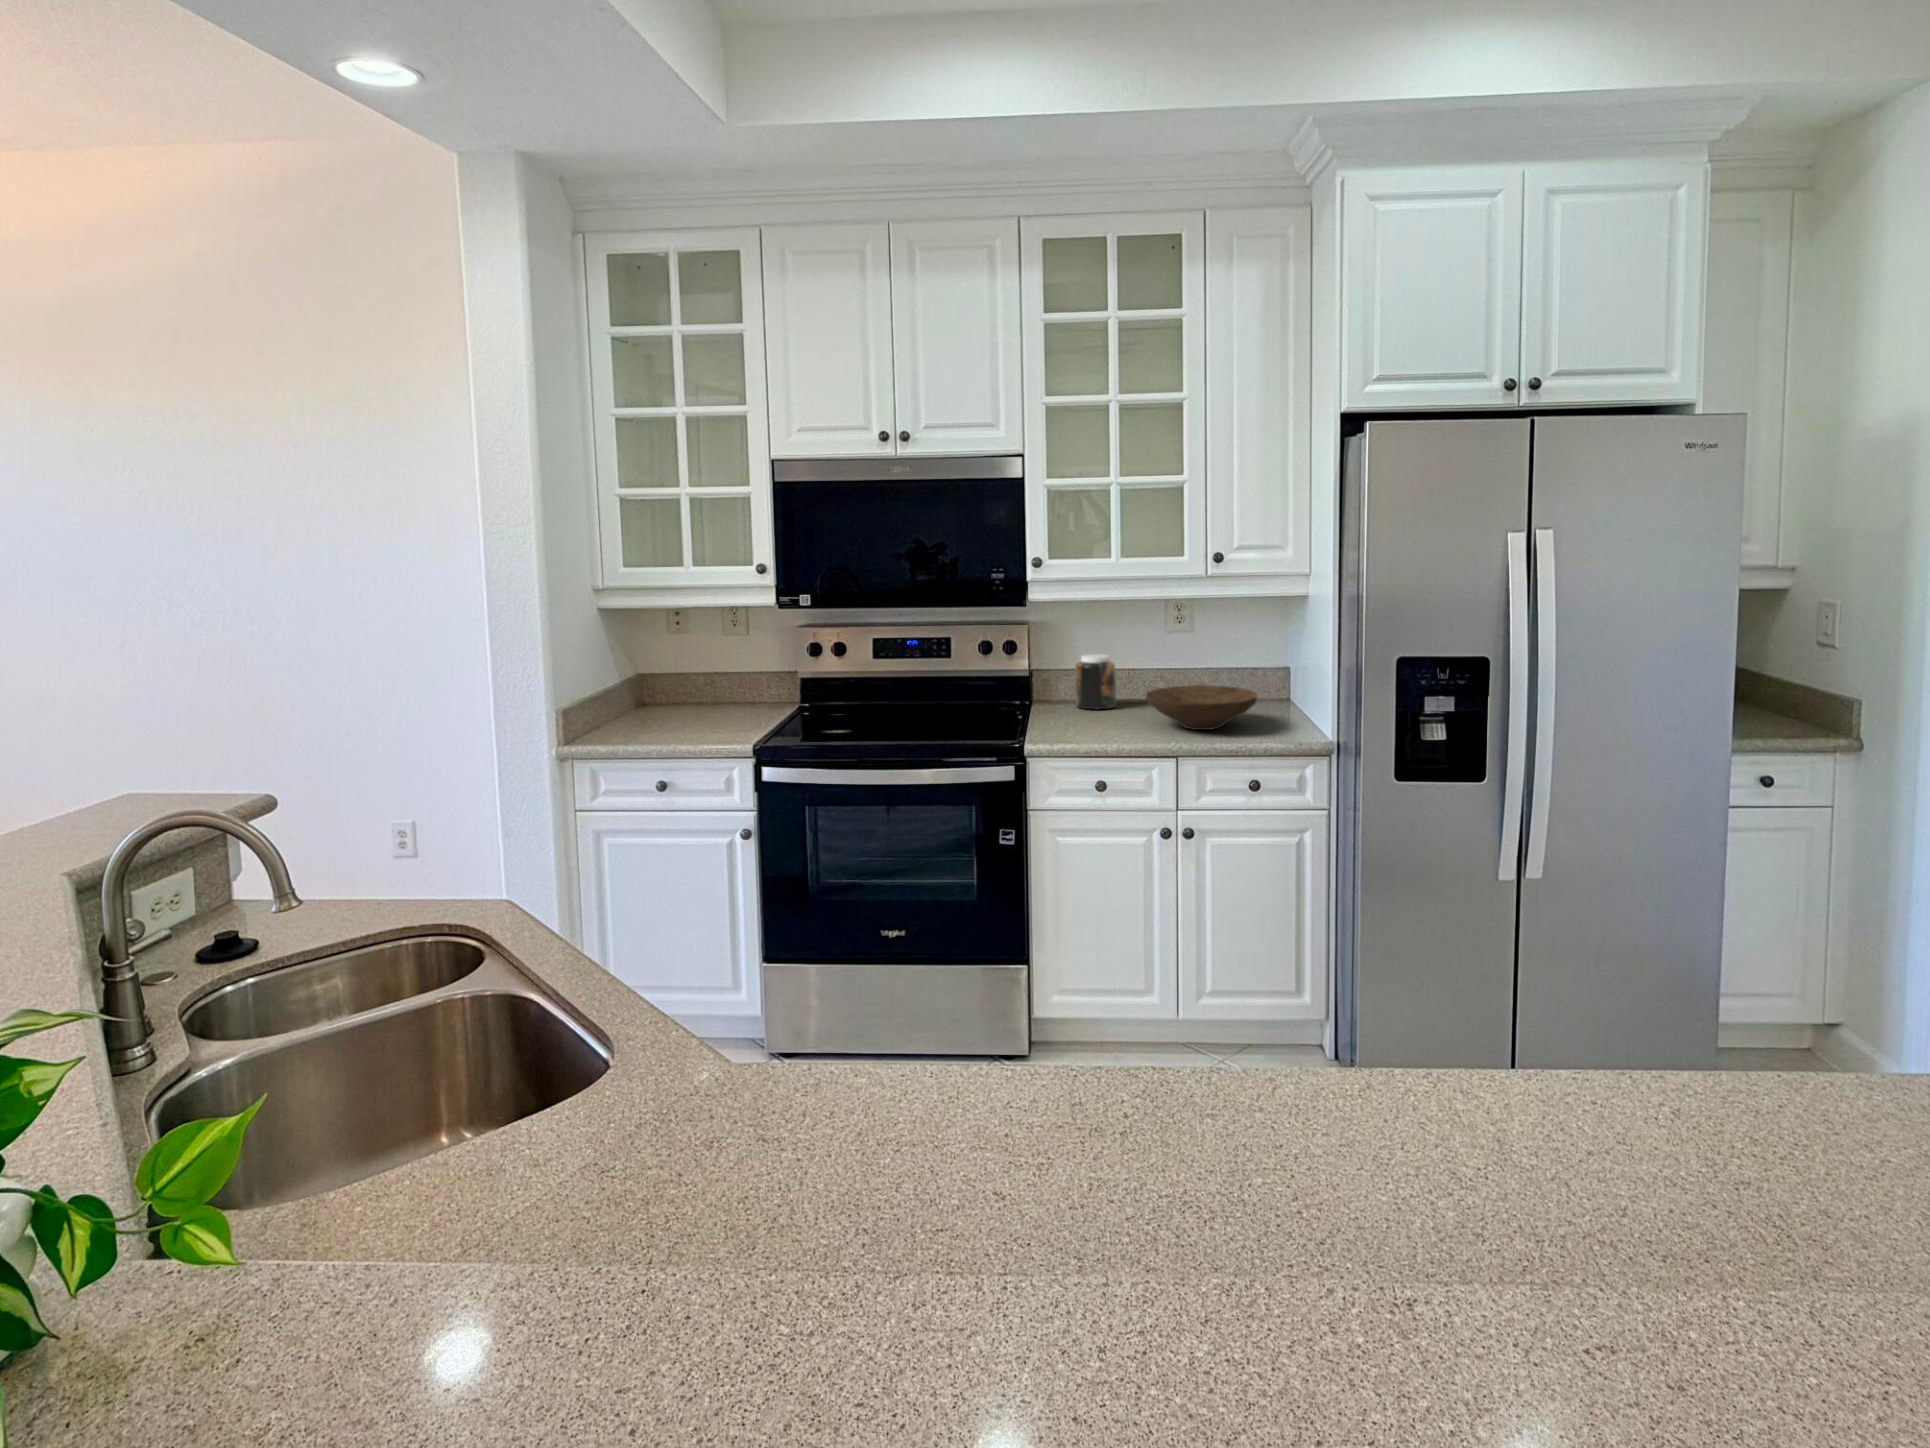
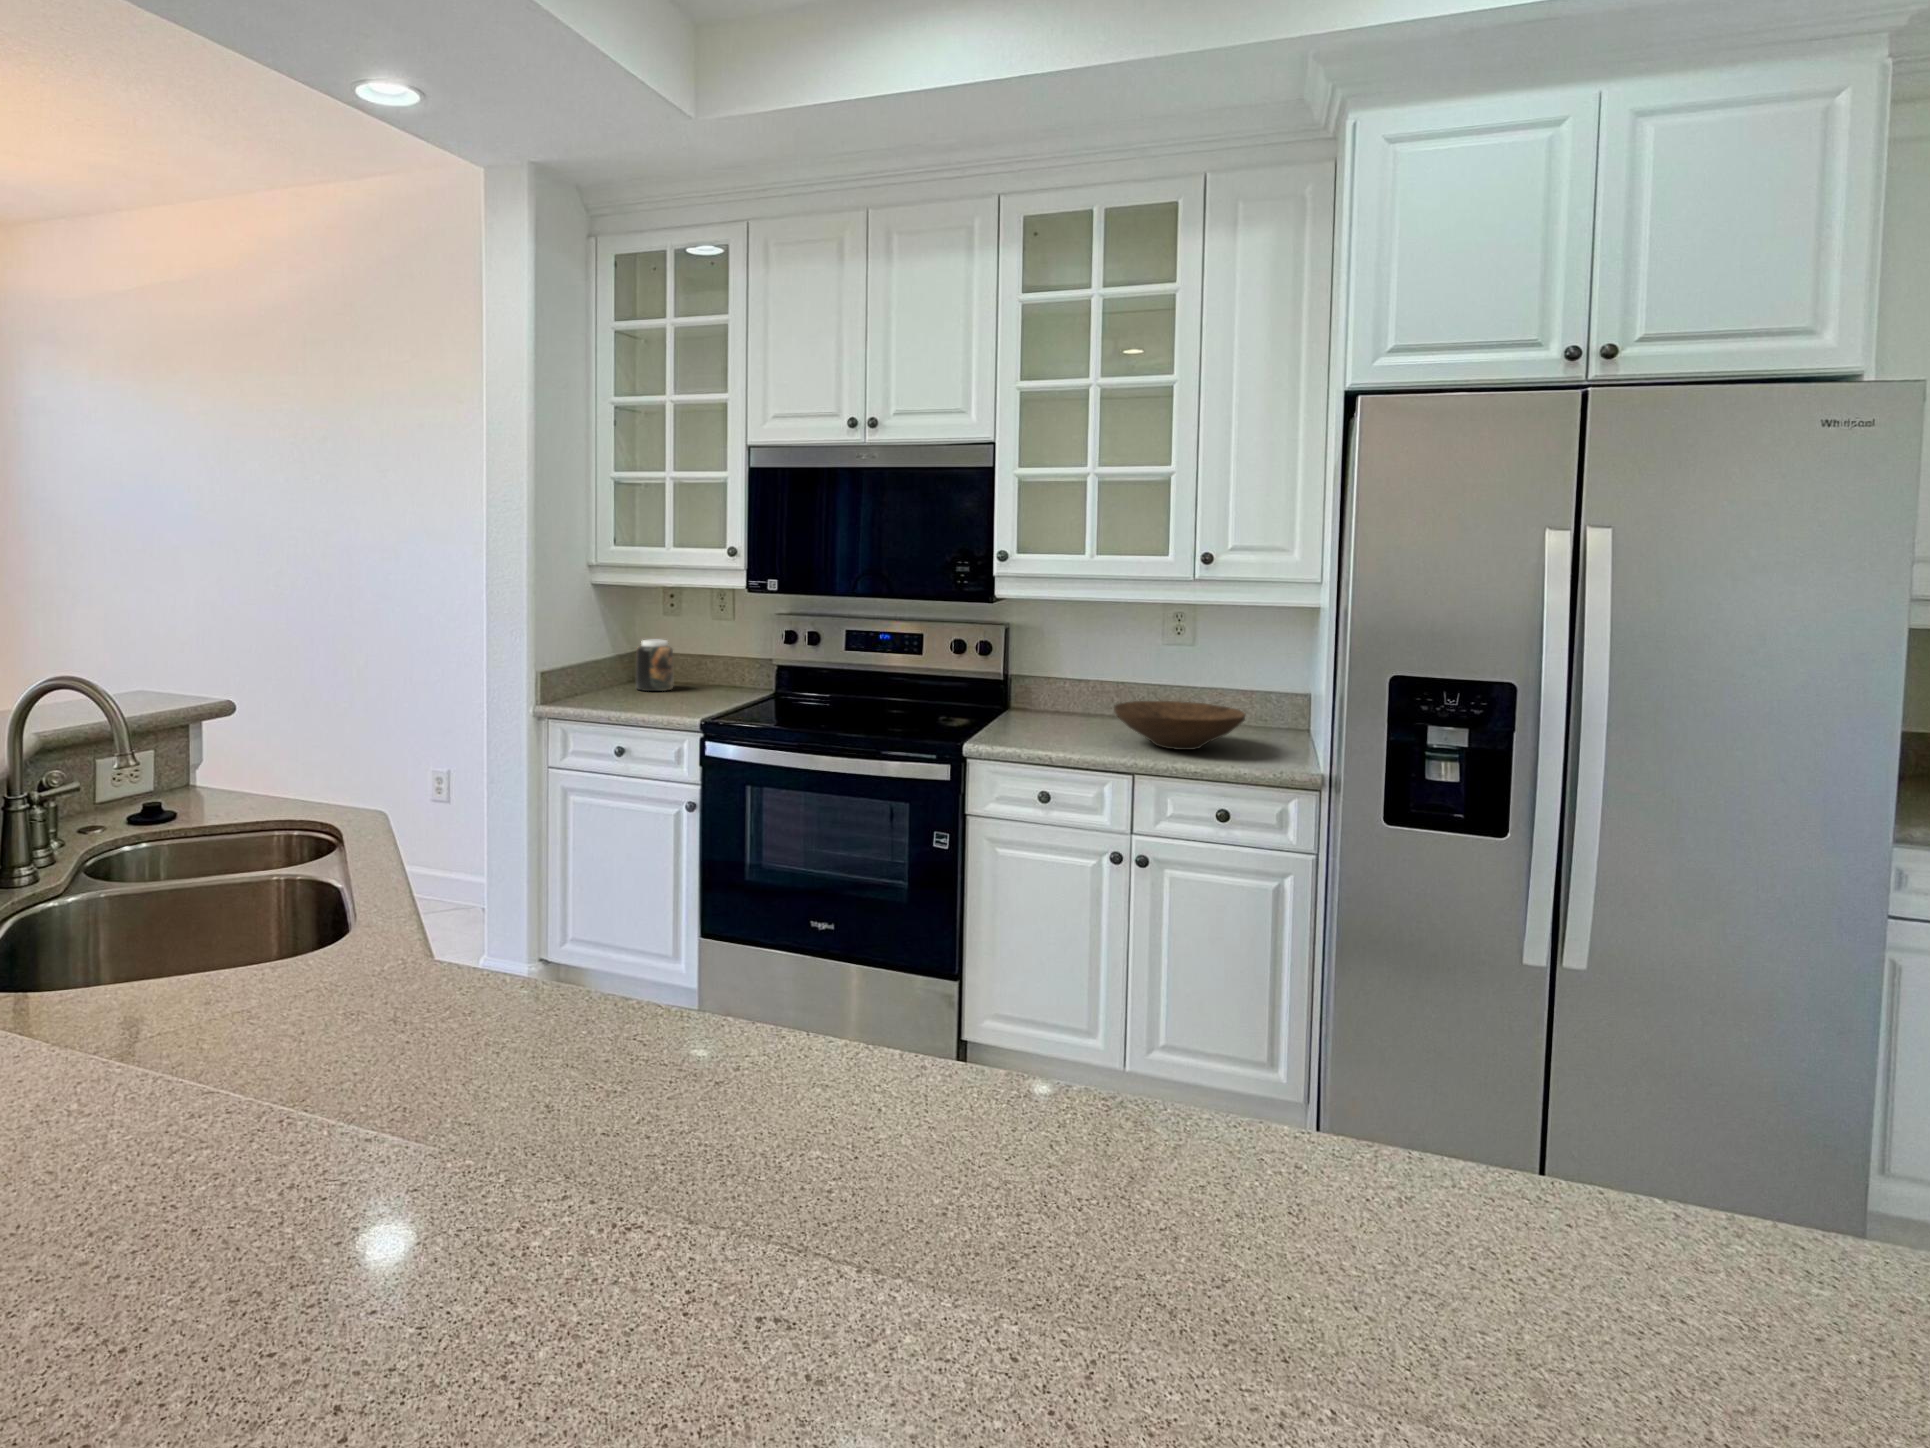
jar: present [1075,654,1116,709] -> present [636,639,673,691]

